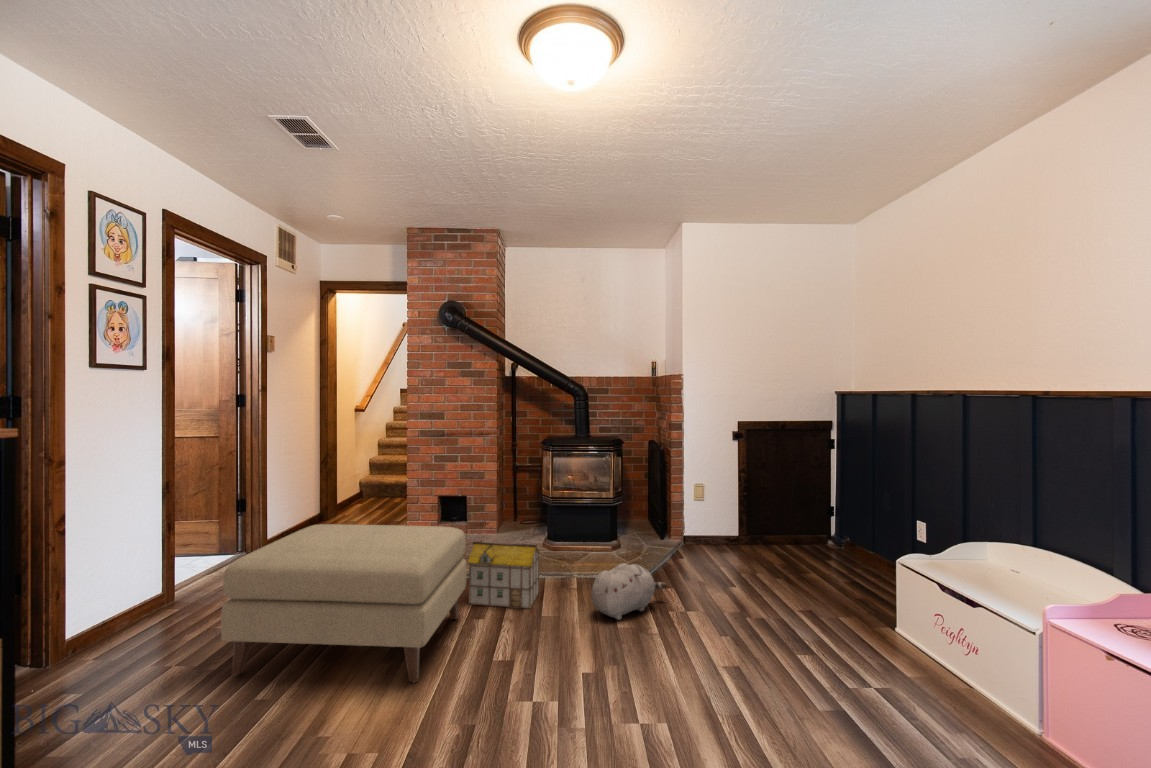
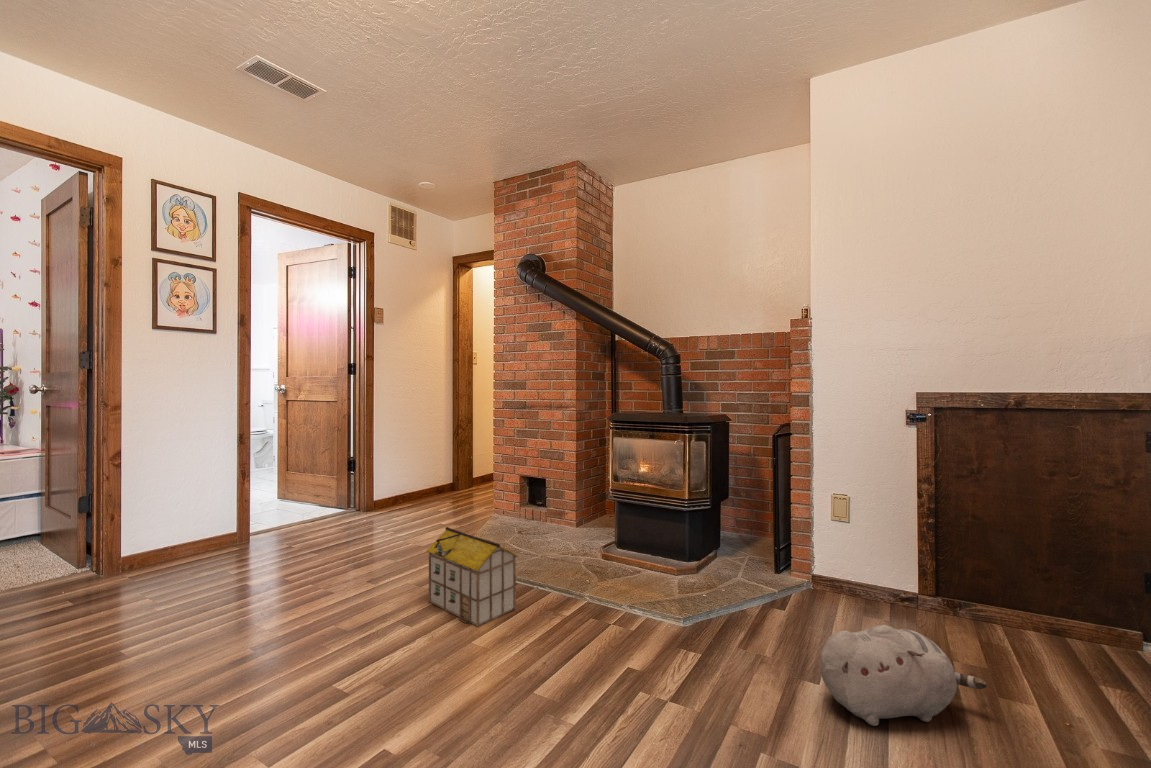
ottoman: present [221,524,467,682] -> none [152,484,404,682]
plush toy: present [591,563,667,620] -> present [820,625,987,726]

